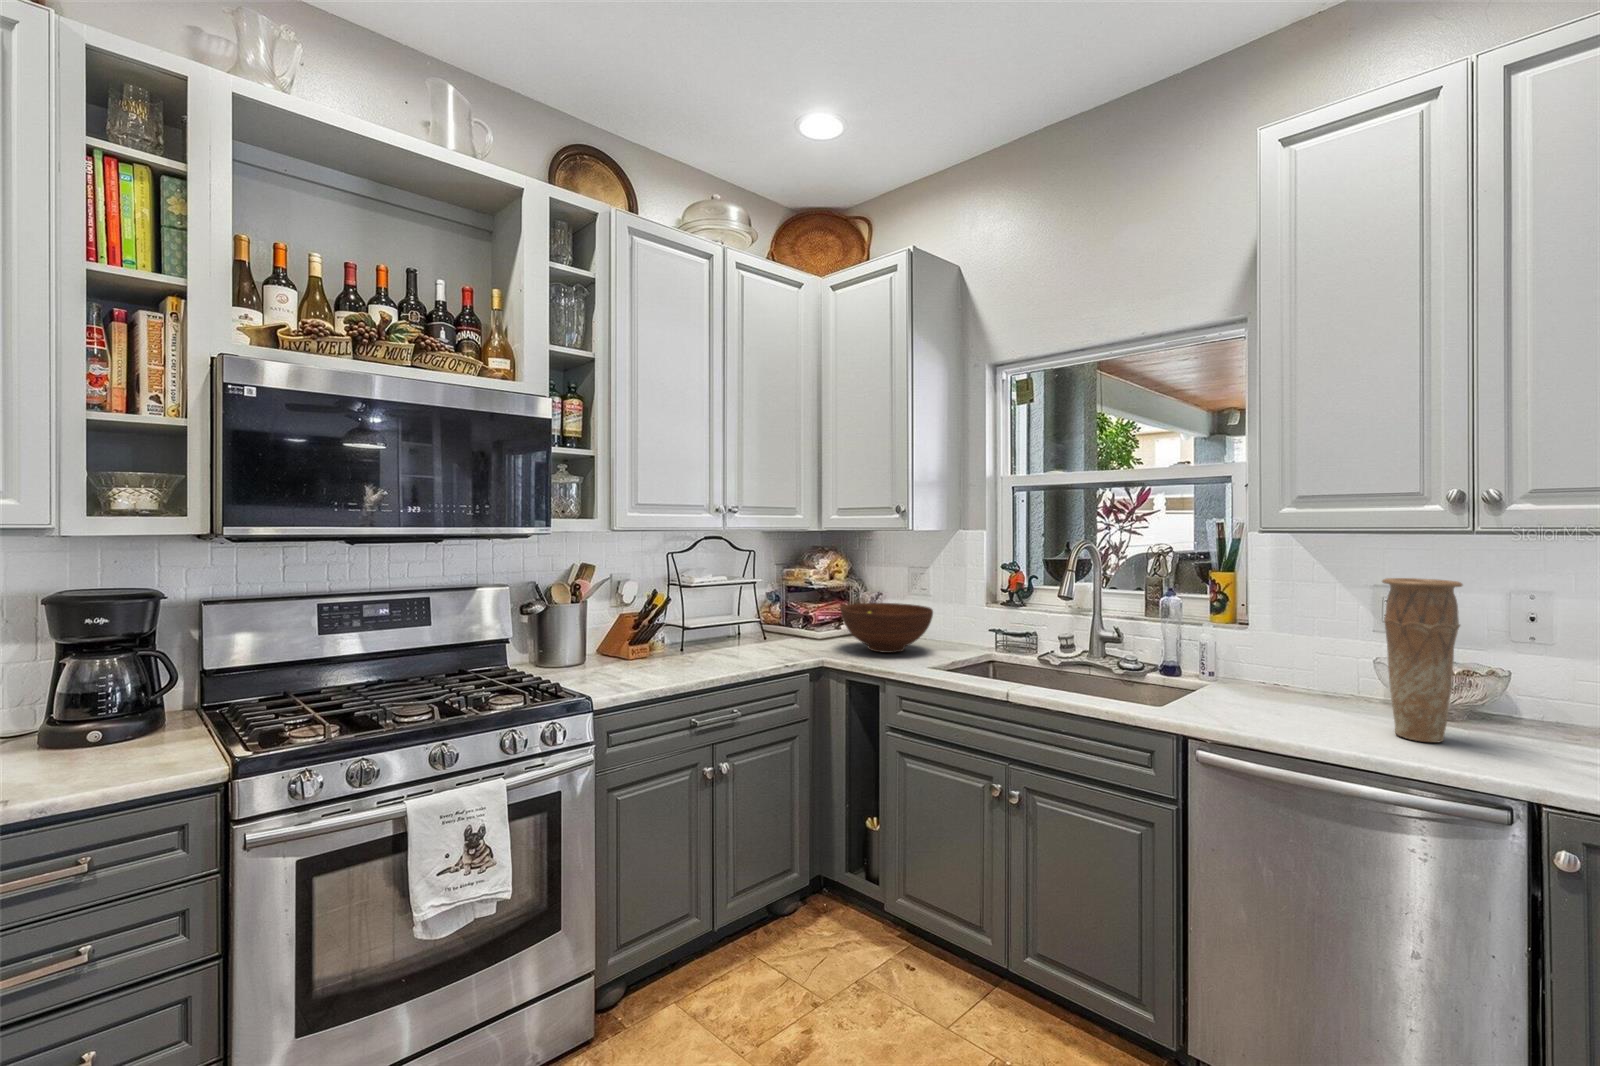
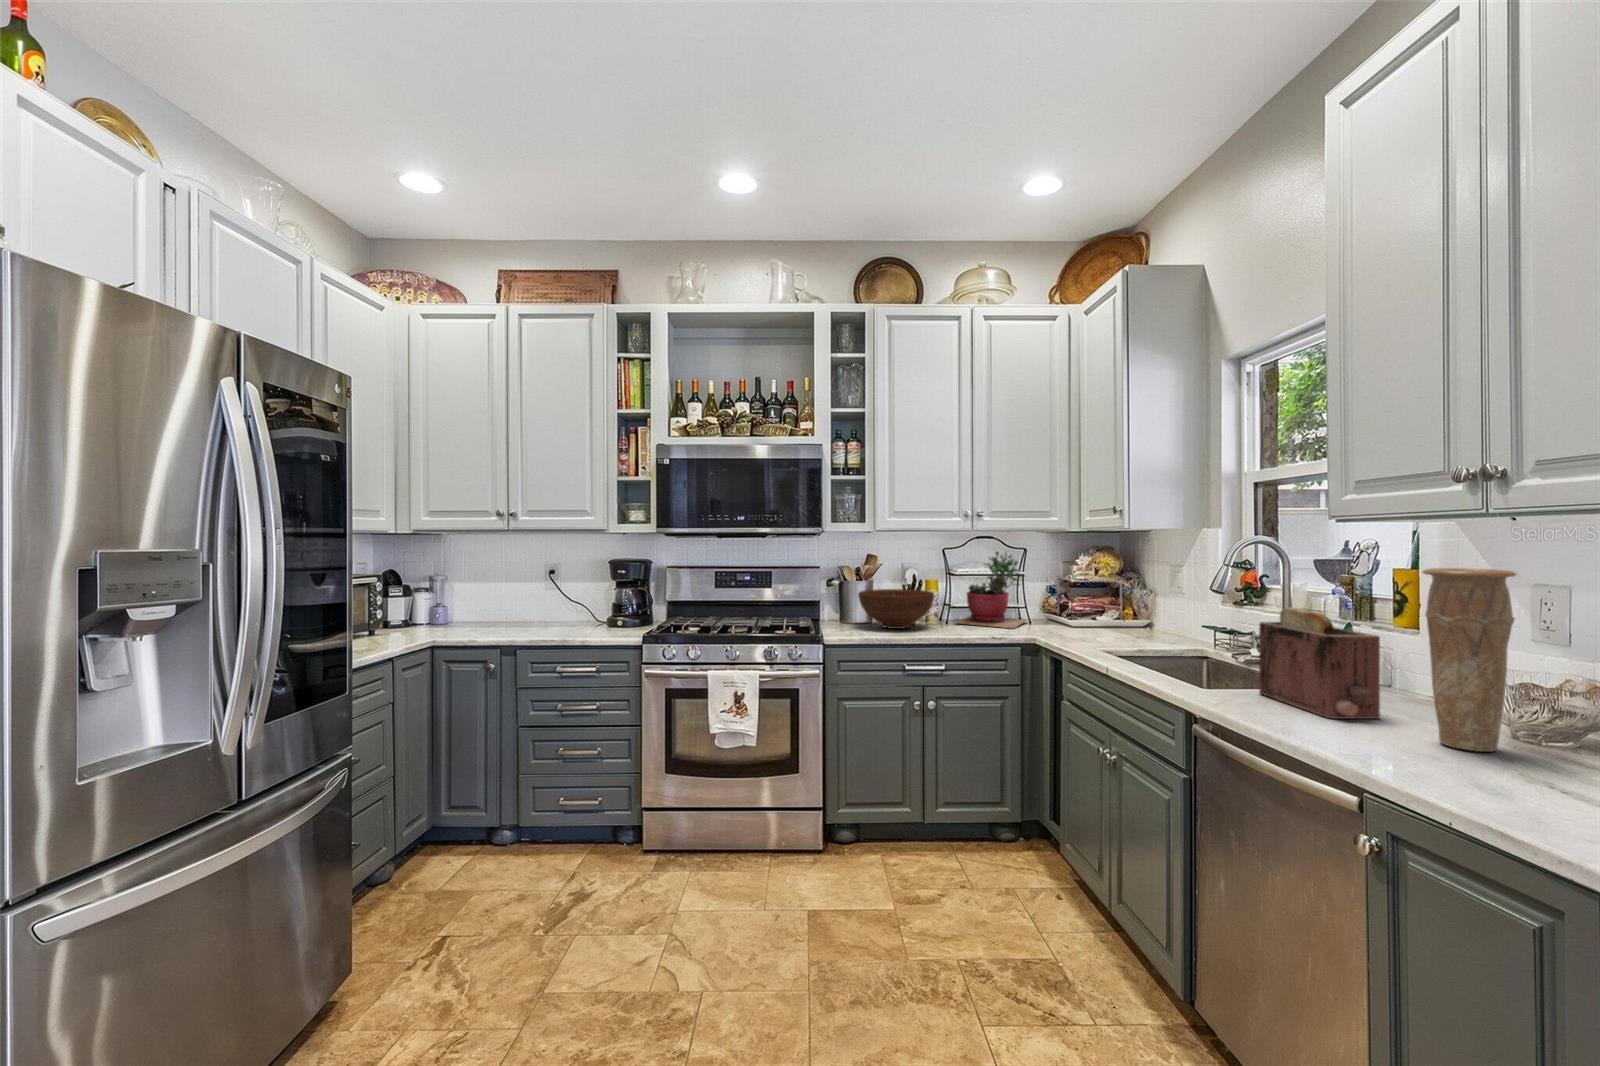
succulent plant: none [706,556,782,650] -> present [957,552,1026,628]
fruit bowl: present [841,603,933,653] -> present [858,589,934,629]
toaster: none [1180,617,1317,726] -> present [1259,608,1380,719]

